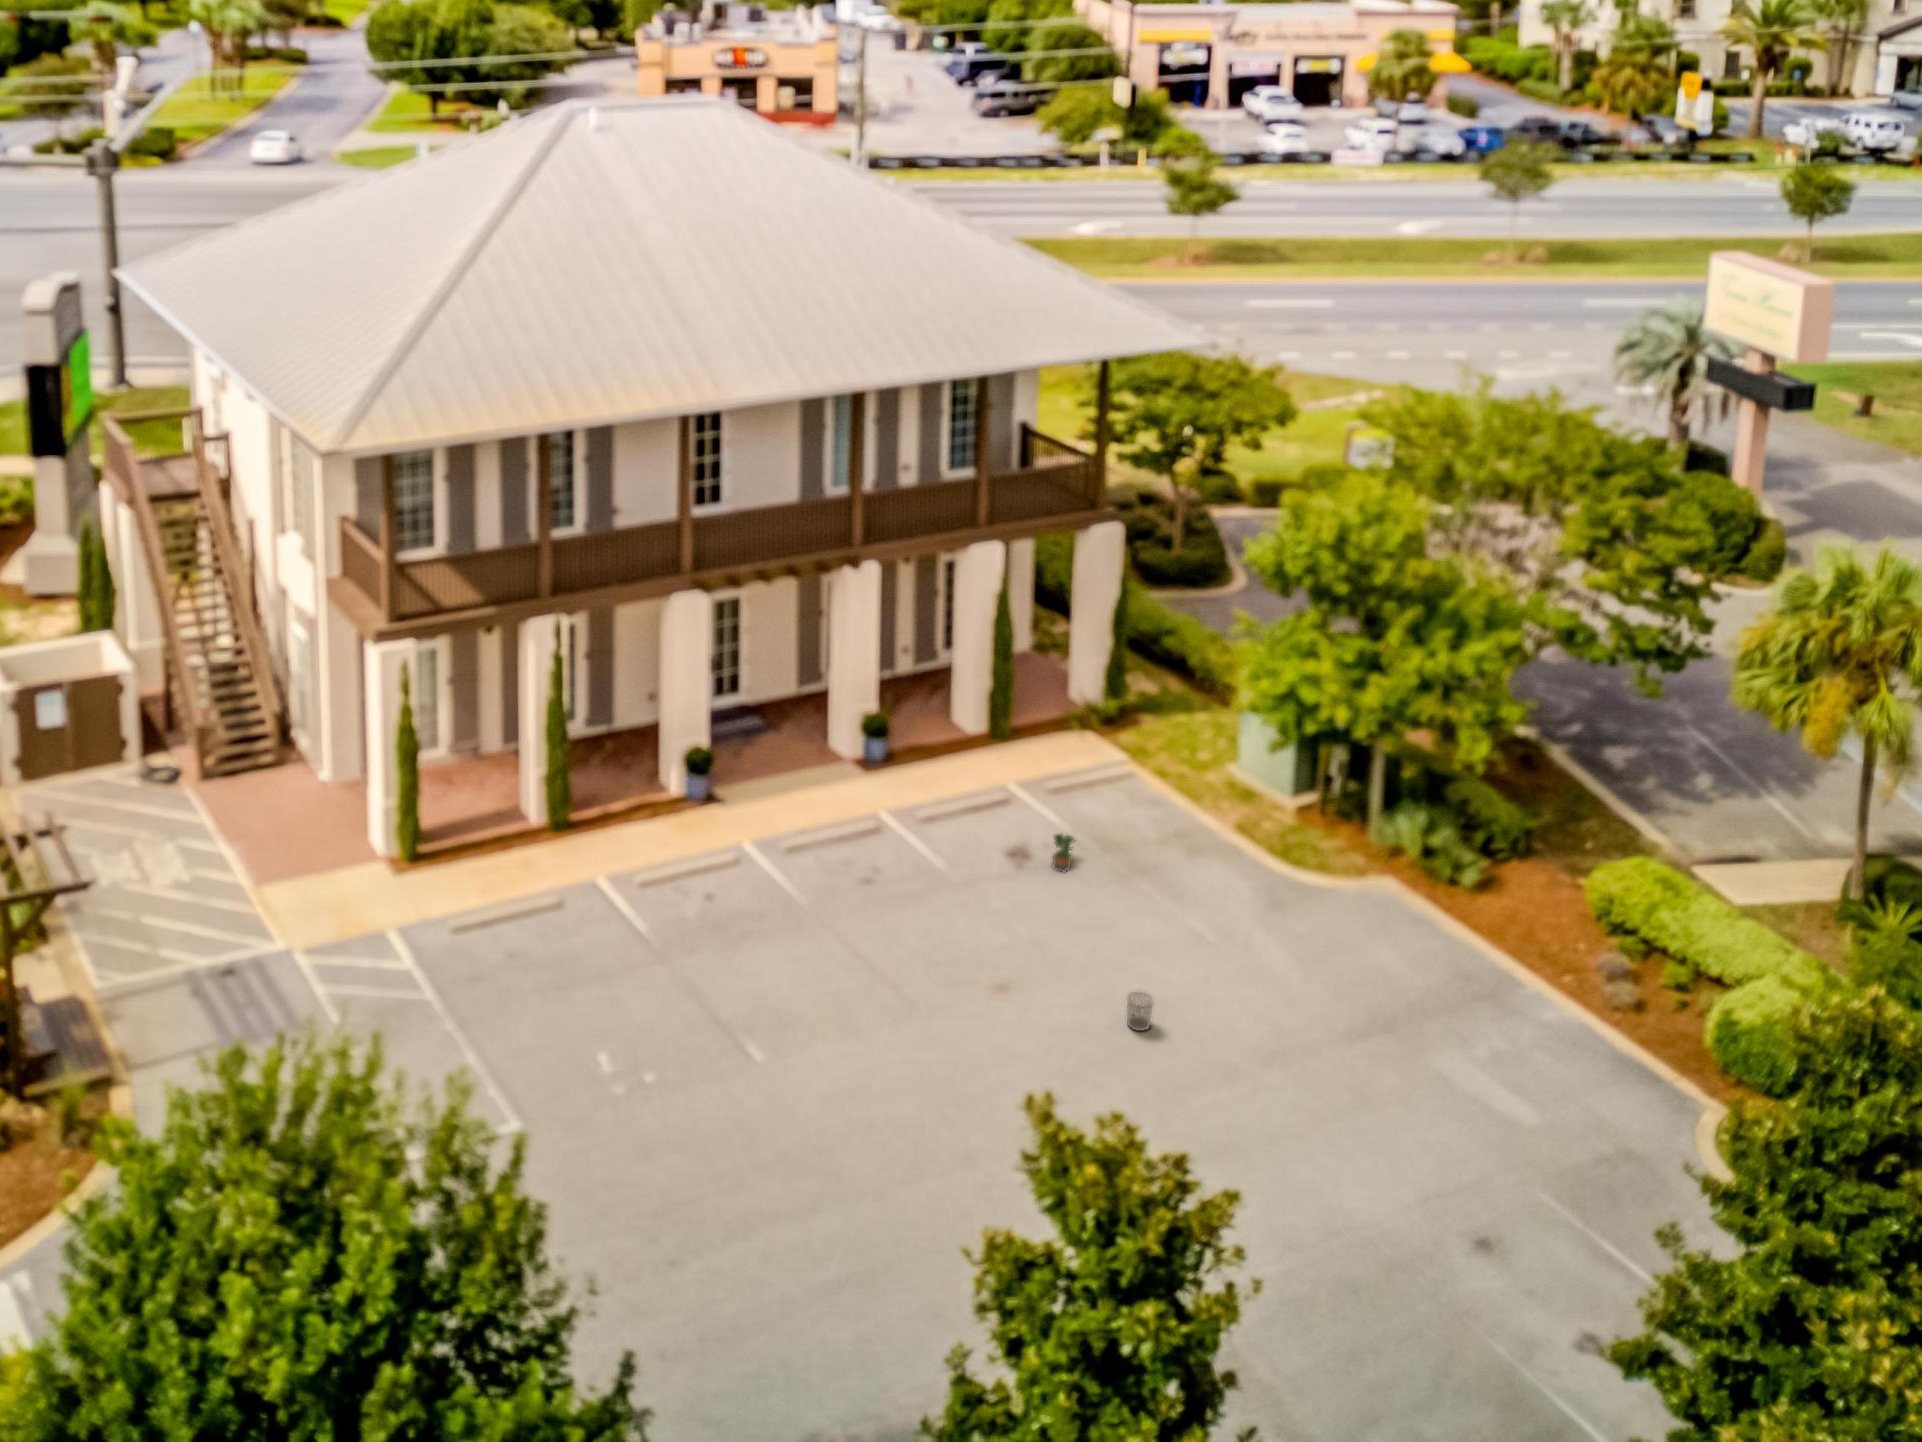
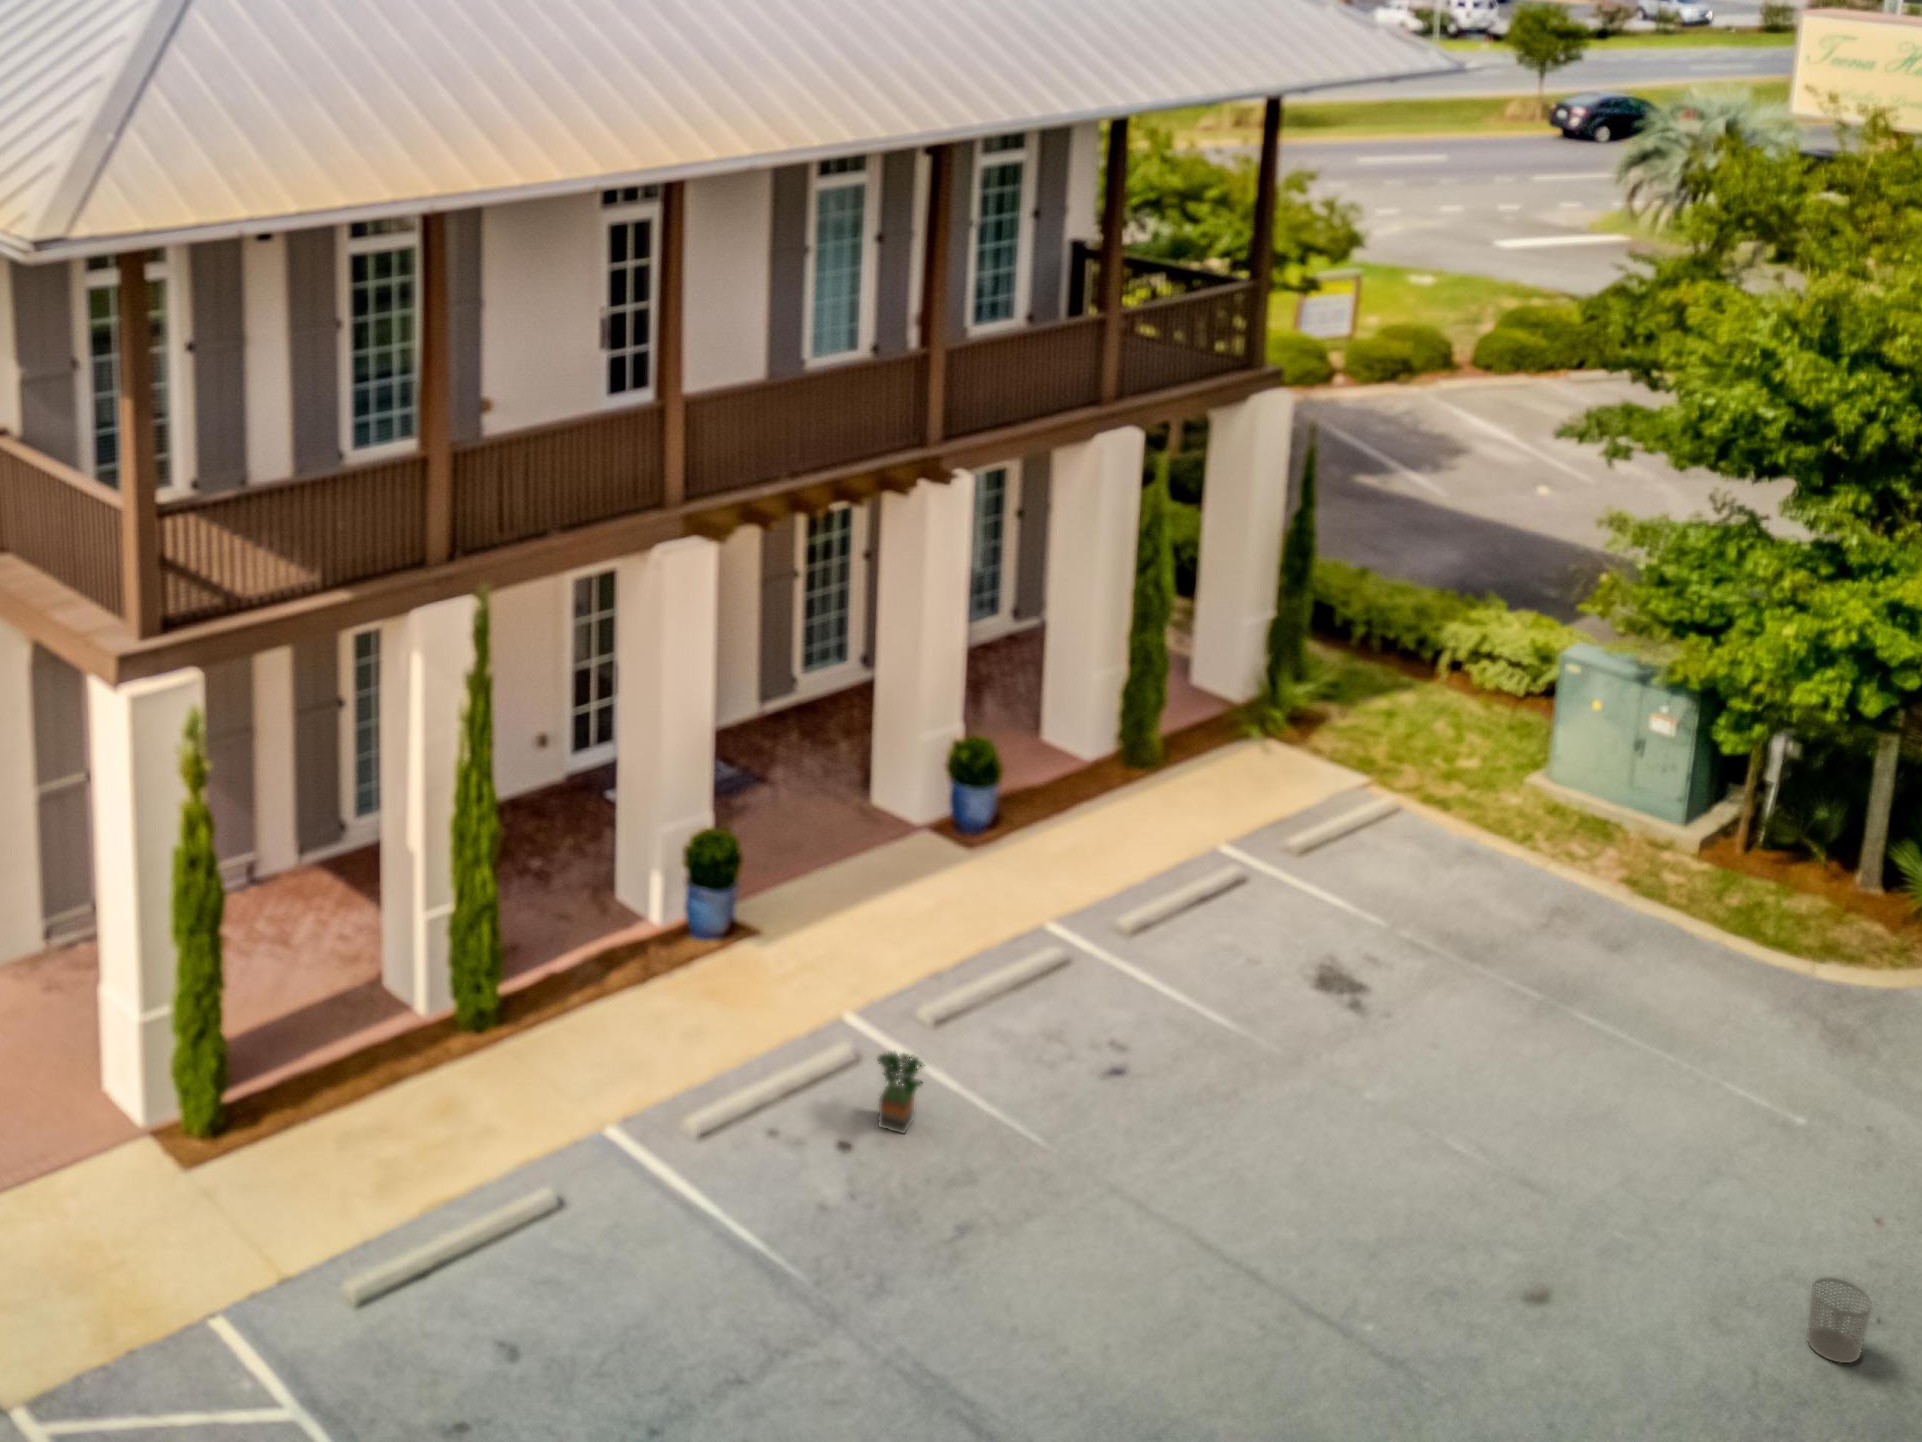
potted tree: present [1053,833,1076,872] -> present [878,1051,925,1133]

